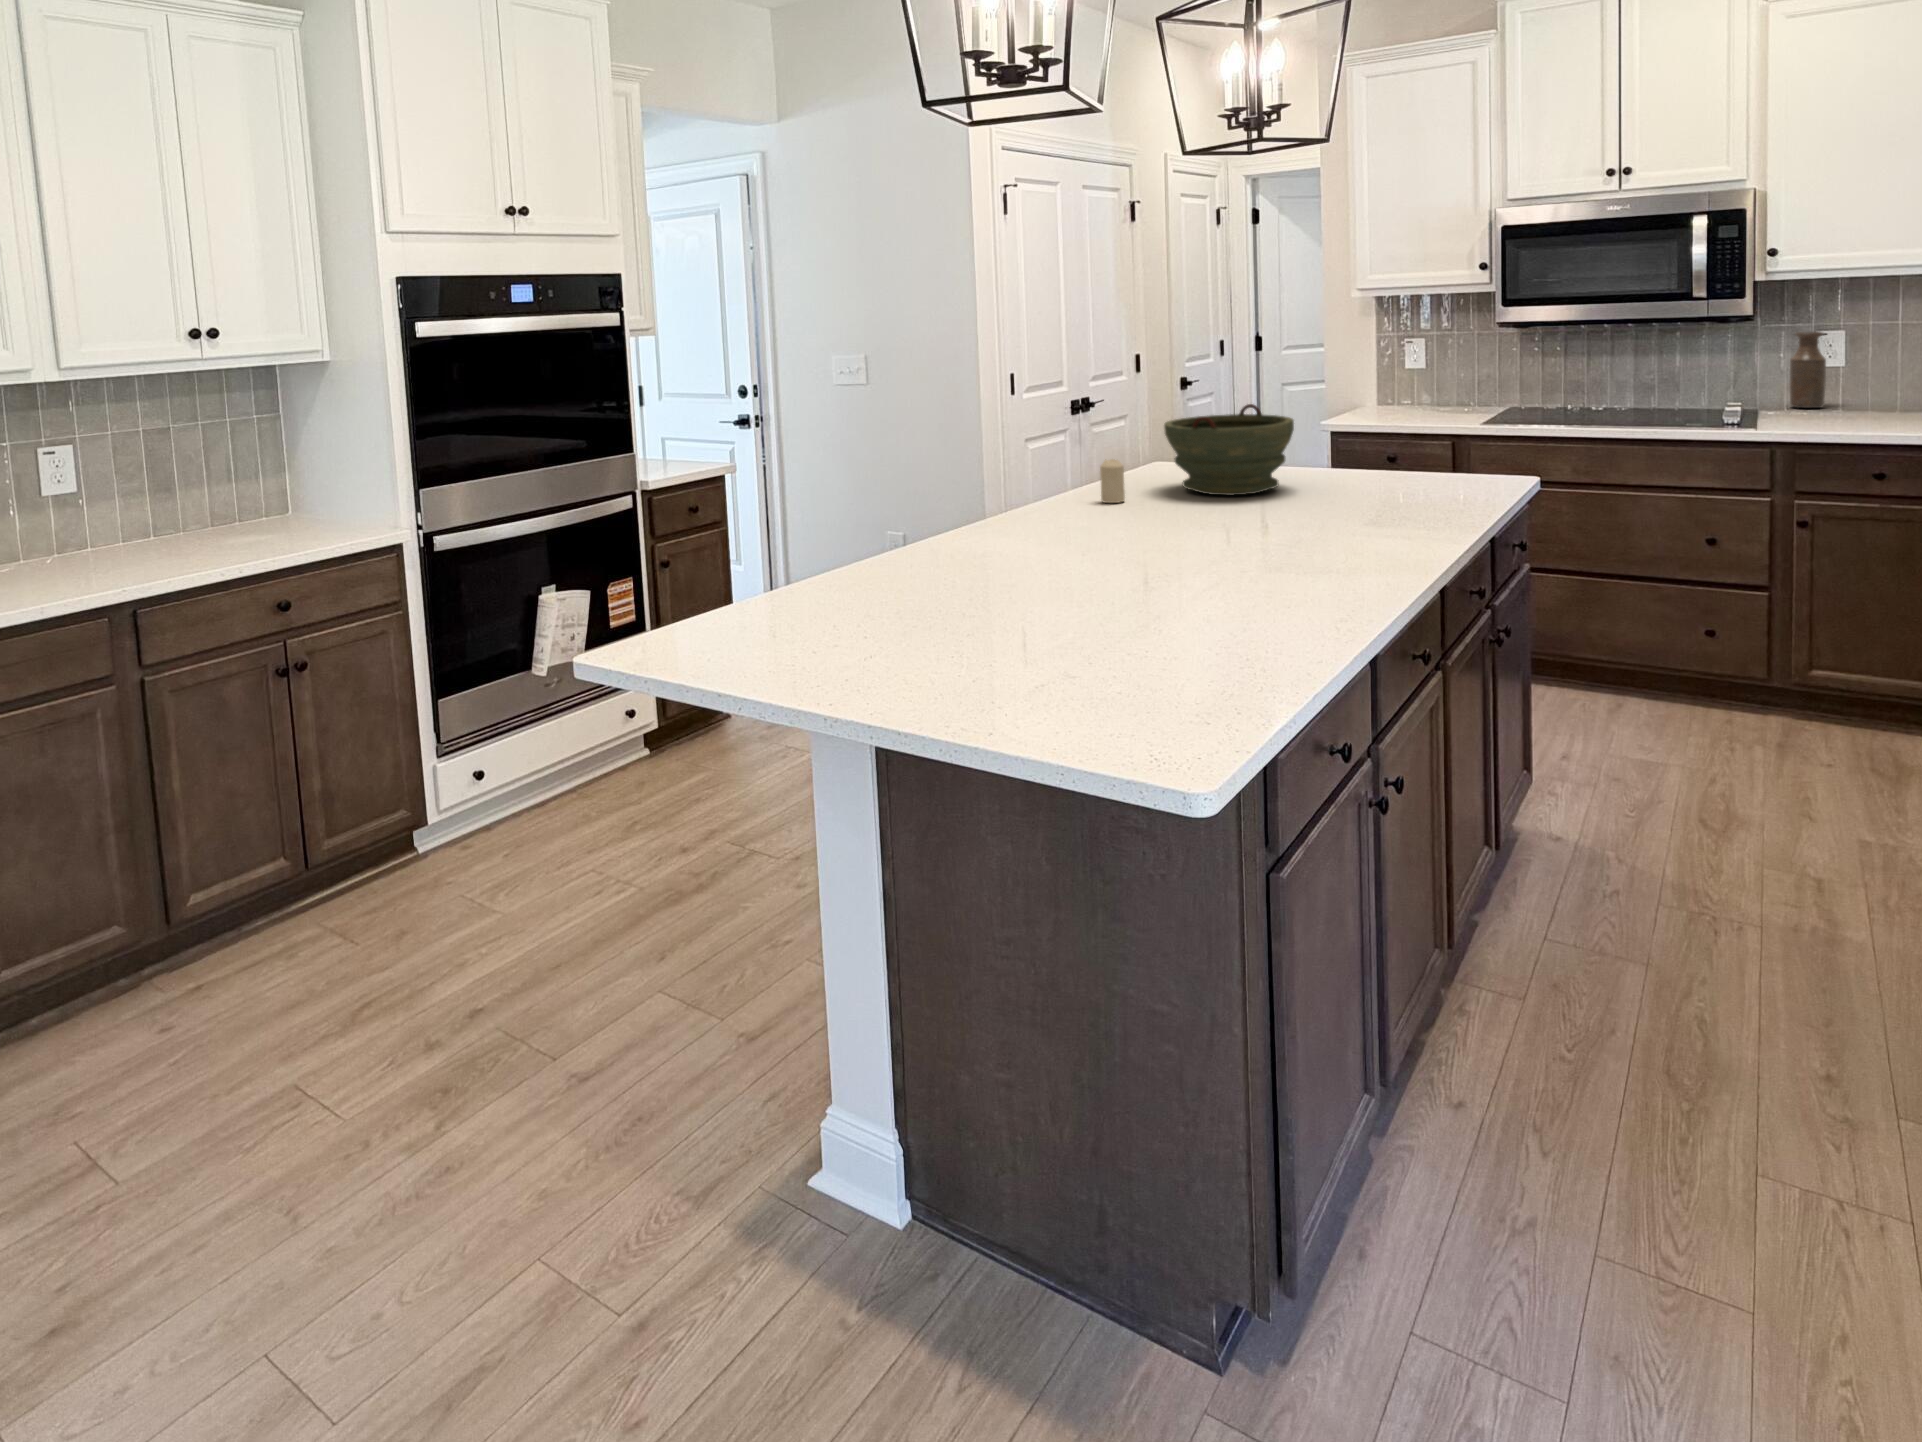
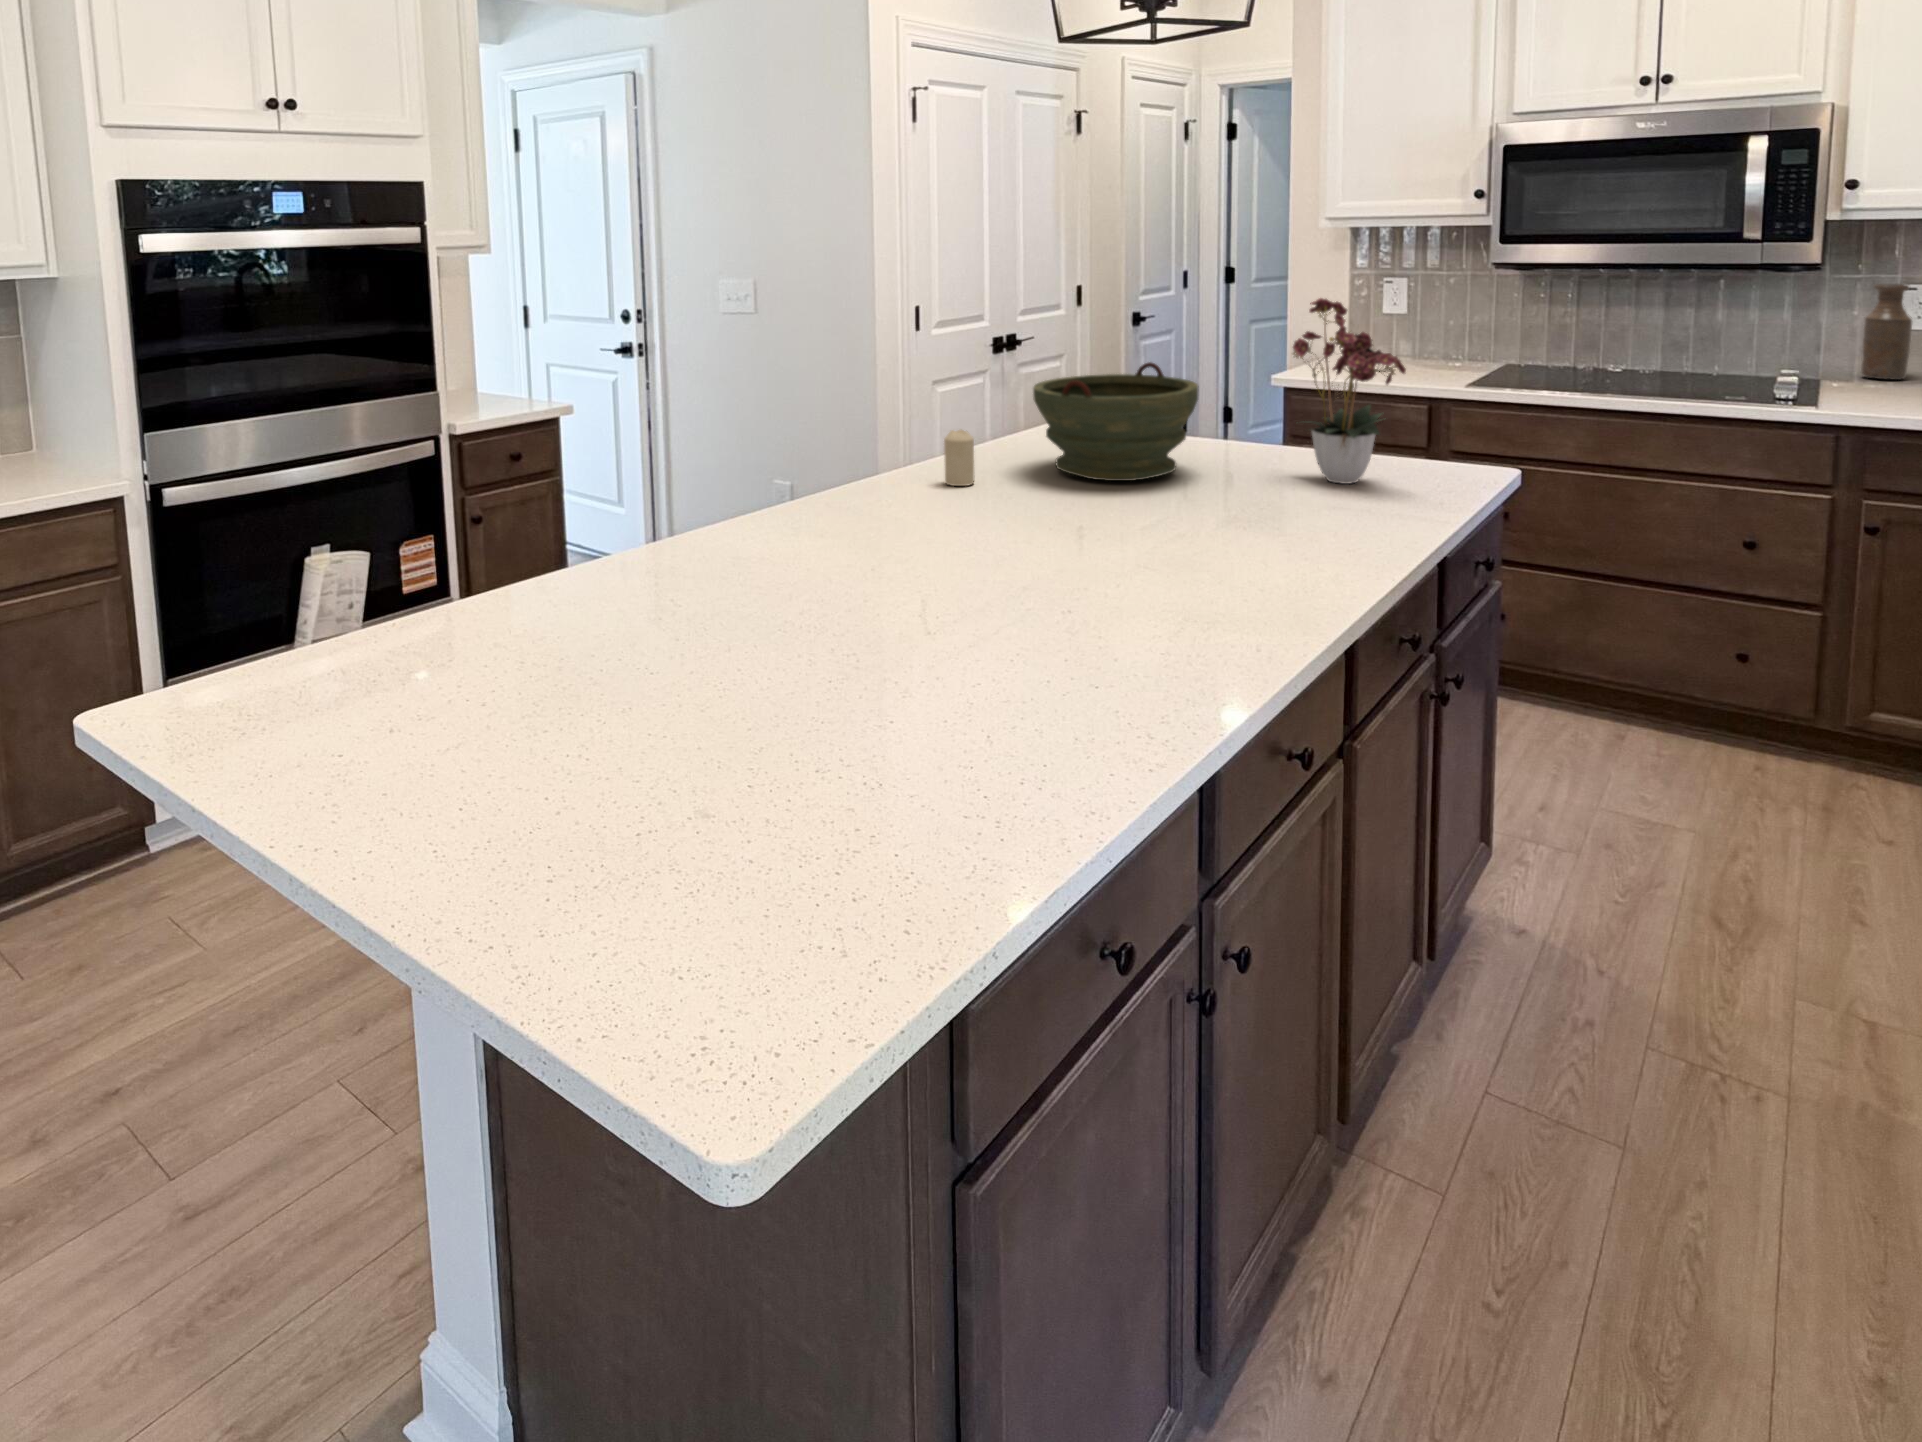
flower arrangement: none [1358,341,1461,490] -> present [1293,298,1406,484]

